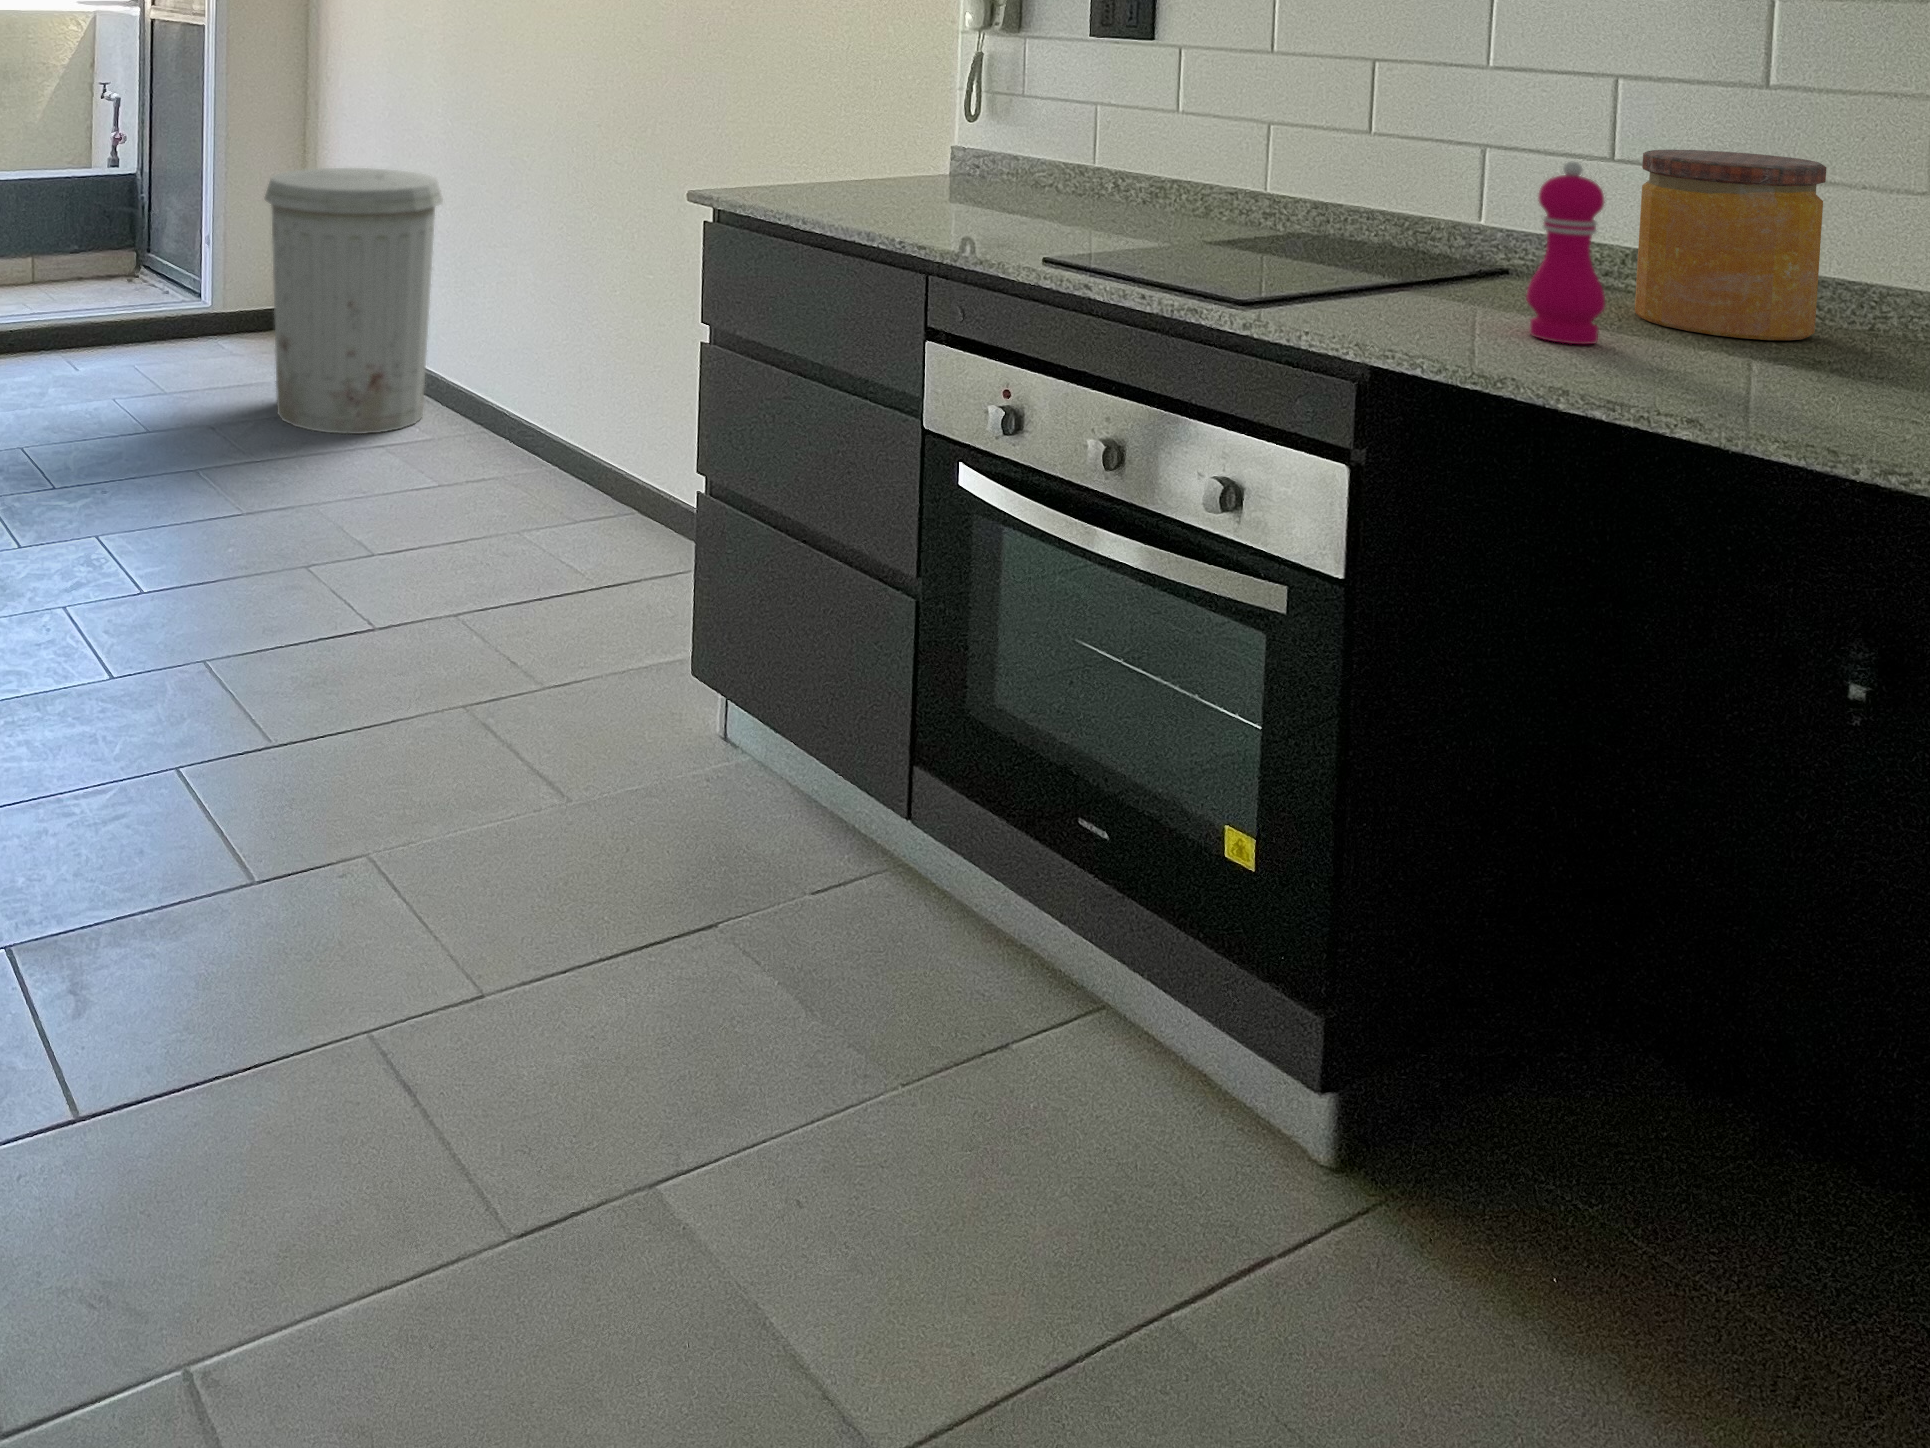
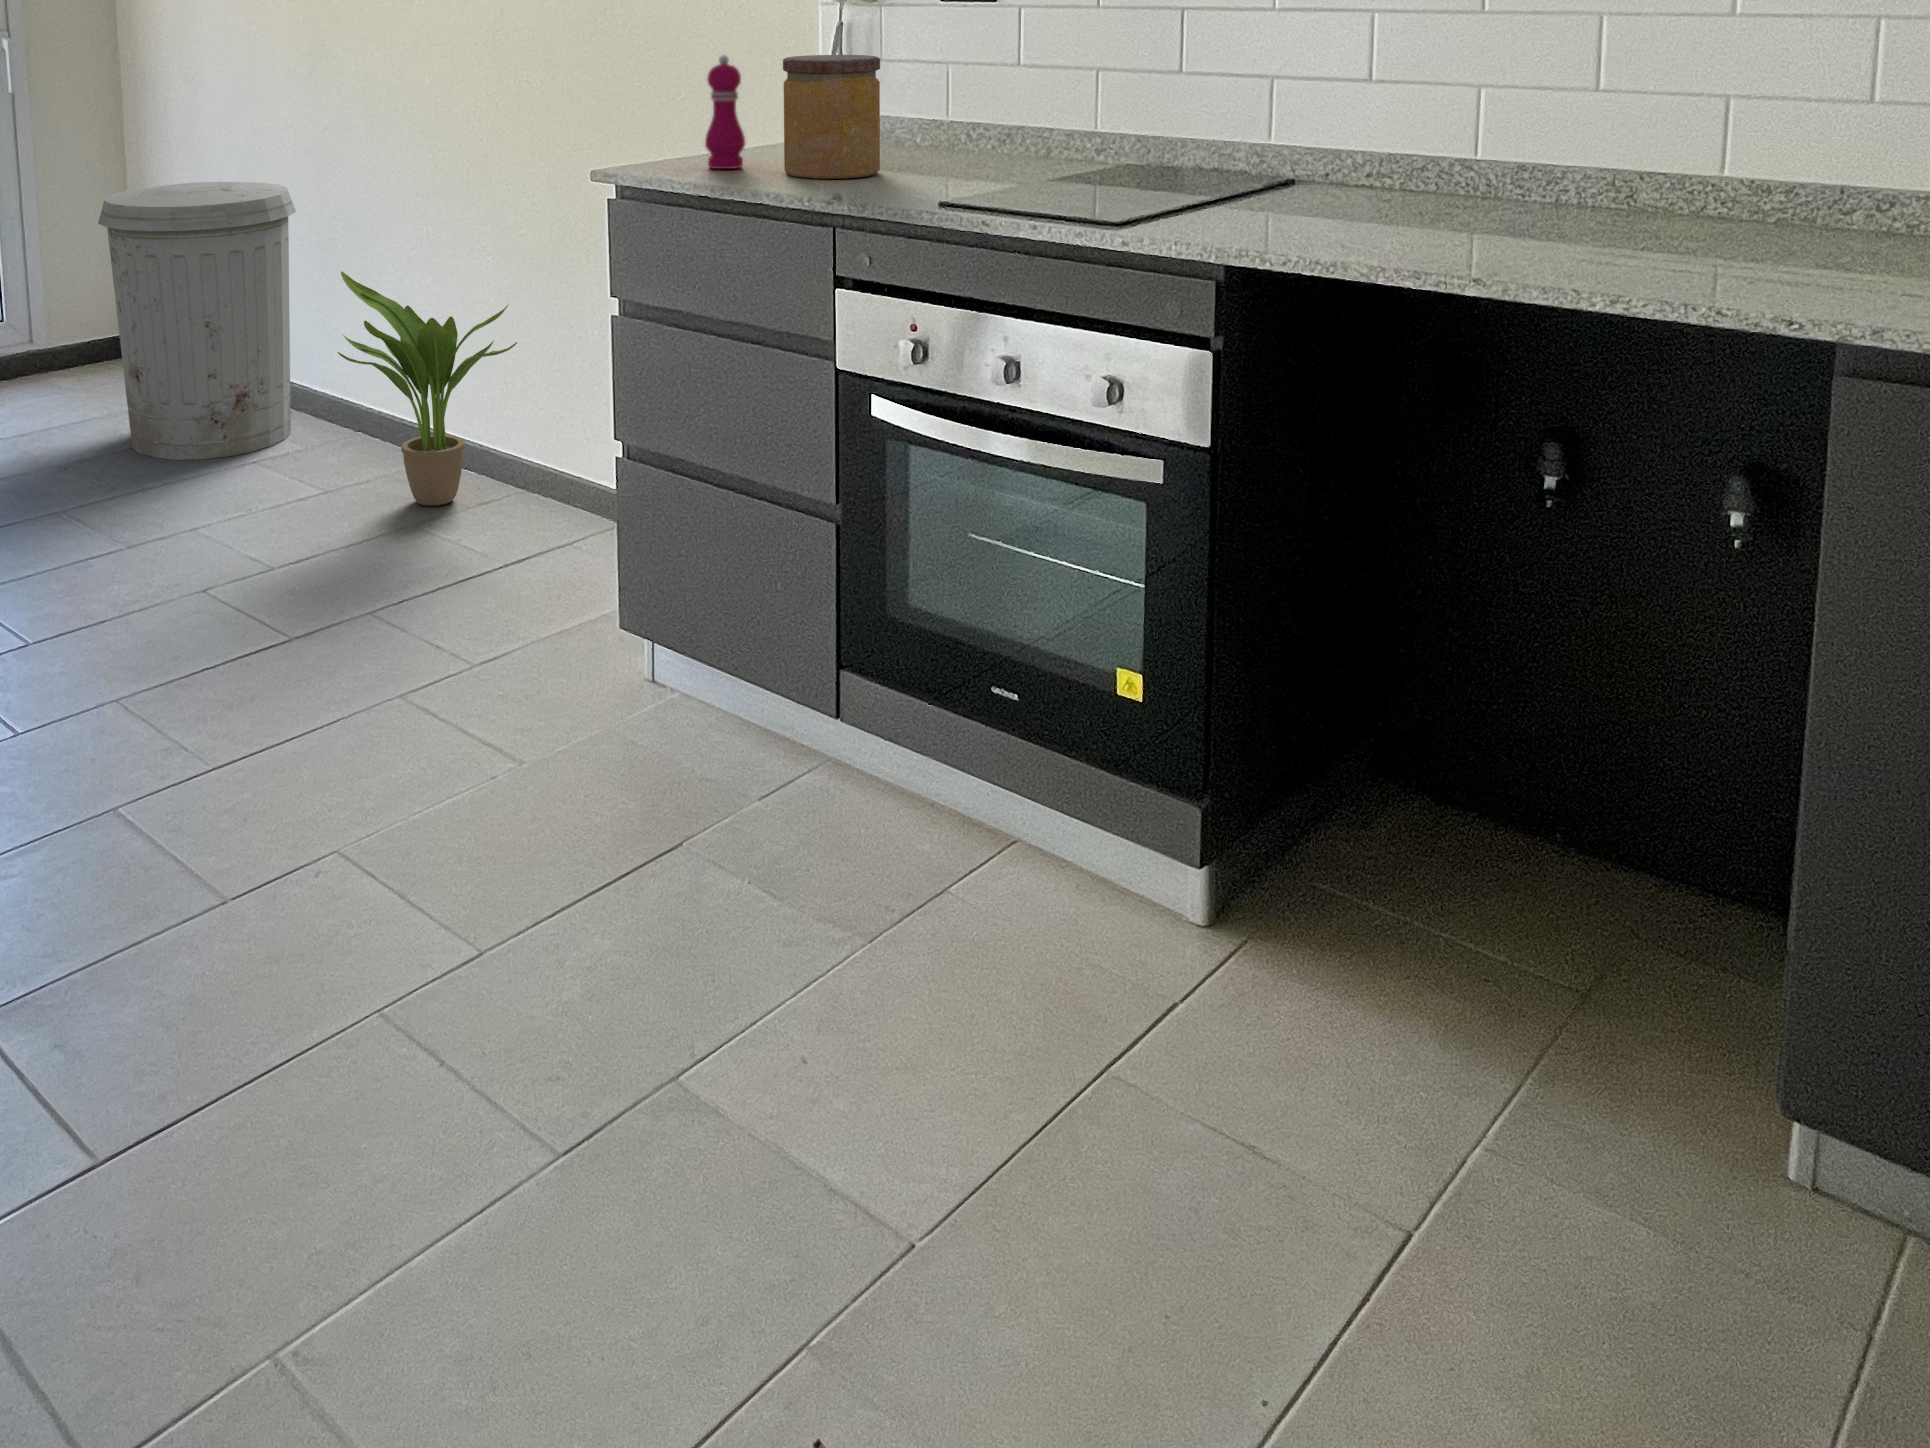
jar: present [1635,150,1826,340] -> present [783,55,880,179]
pepper mill: present [1526,161,1605,344] -> present [705,56,745,169]
potted plant: none [456,266,633,511] -> present [338,271,517,506]

